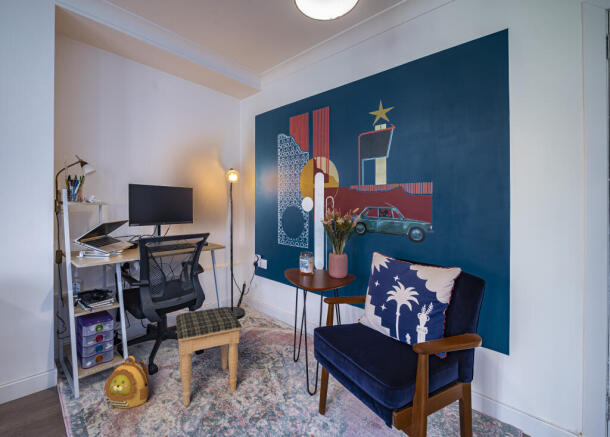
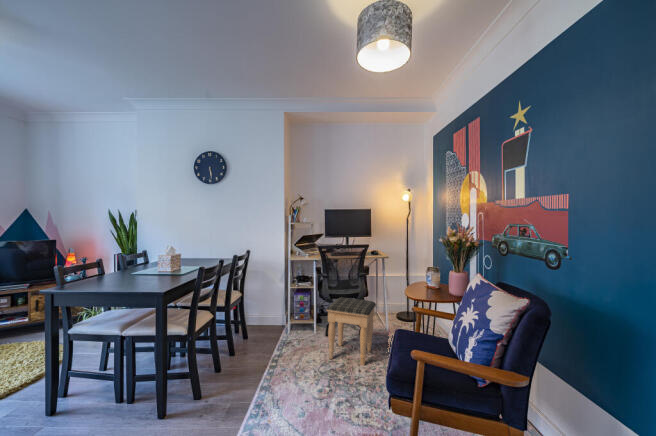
backpack: present [104,356,149,408] -> none [295,315,319,348]

